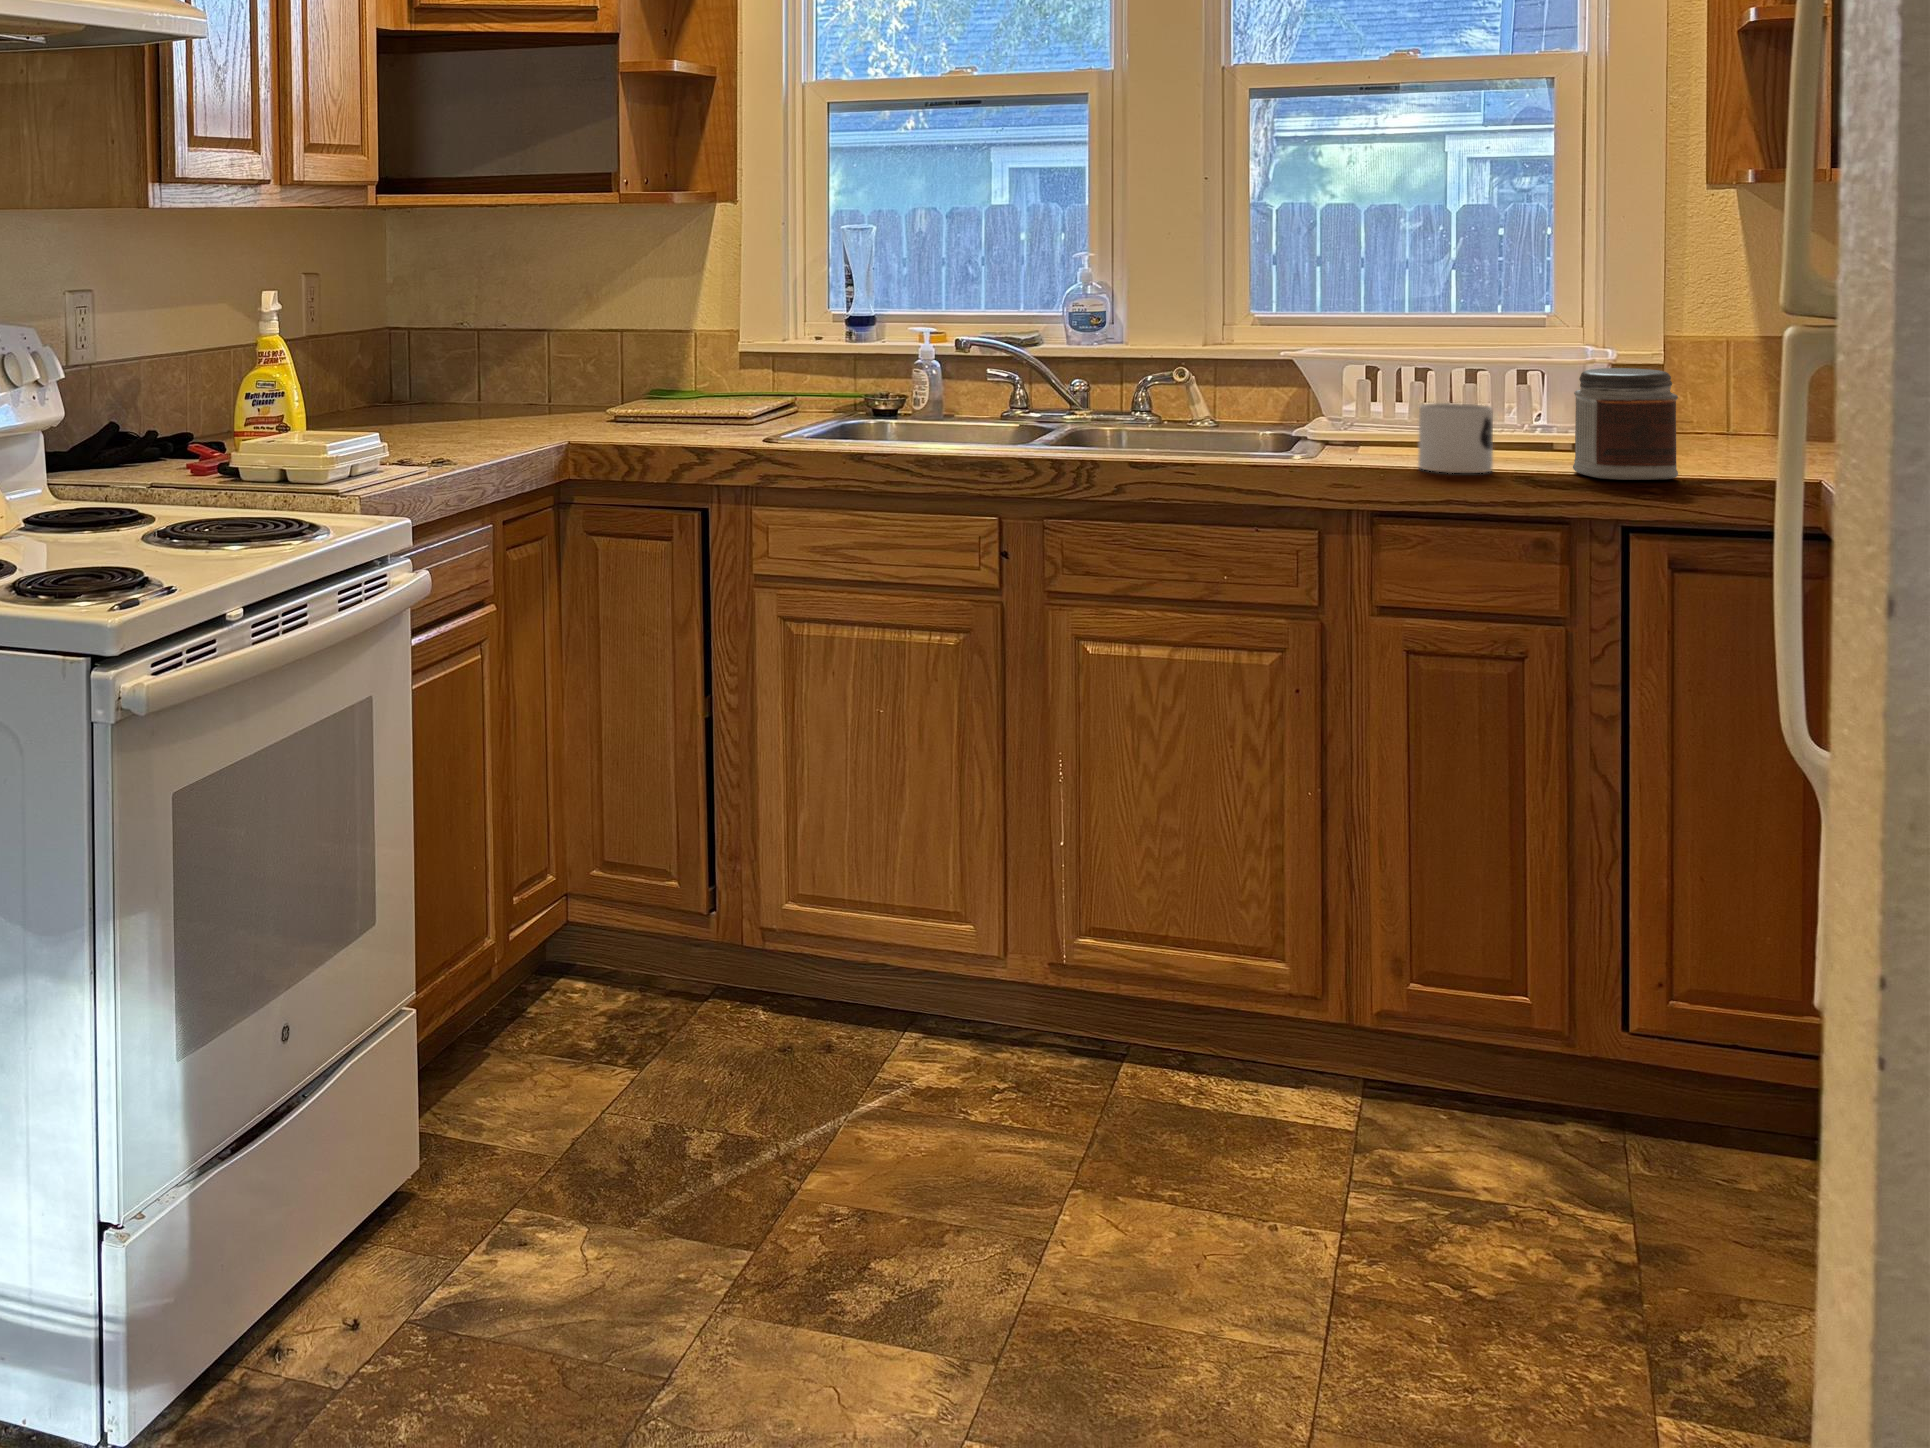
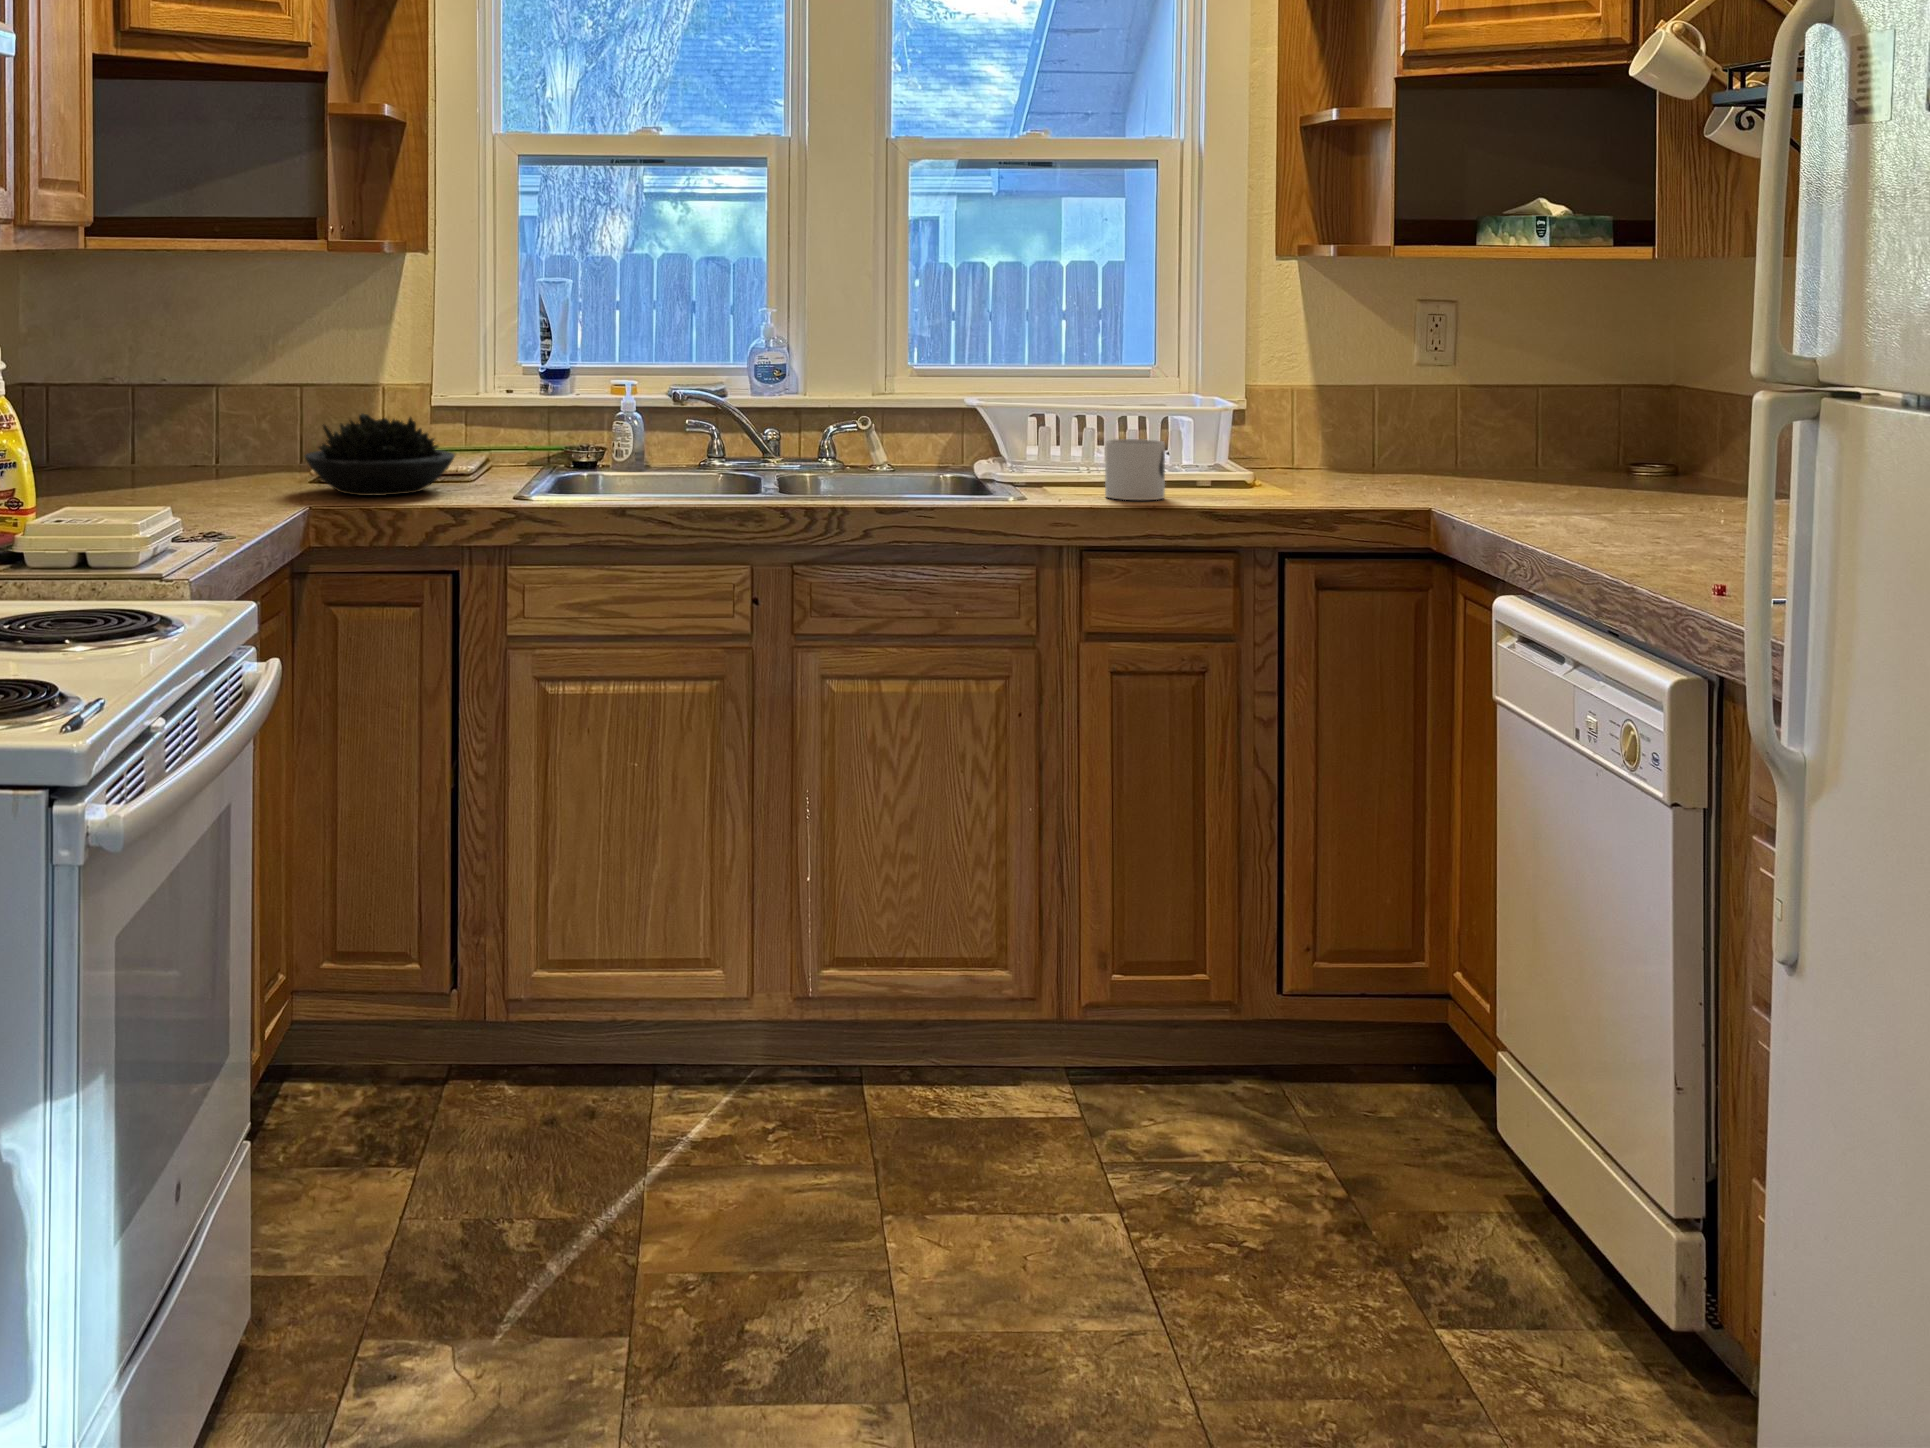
succulent plant: none [588,357,729,436] -> present [305,414,455,496]
jar: present [1573,368,1678,480] -> none [1221,405,1305,500]

